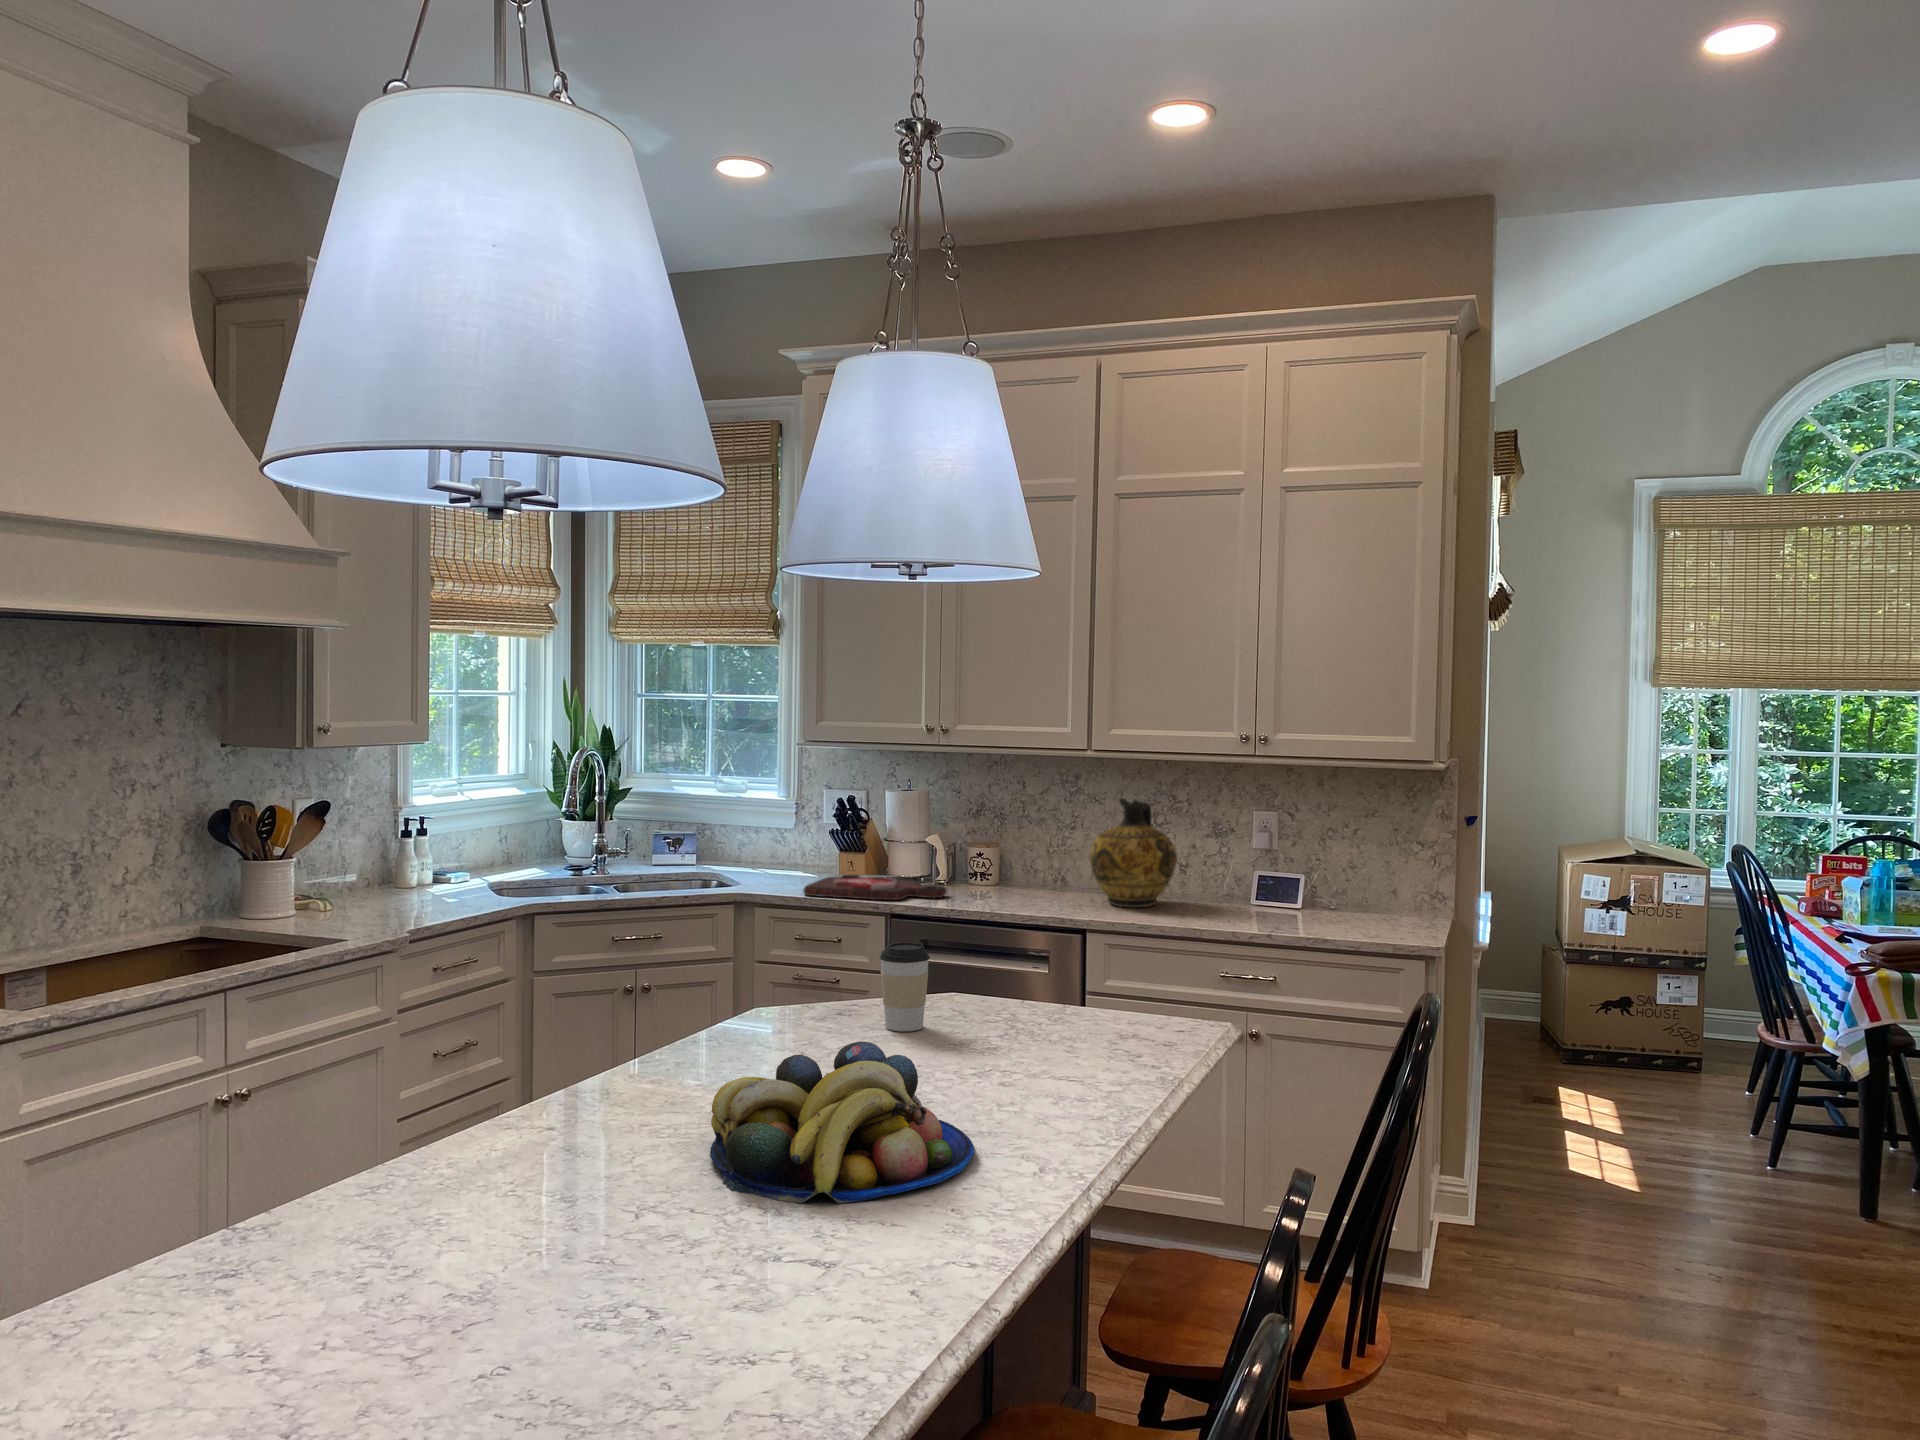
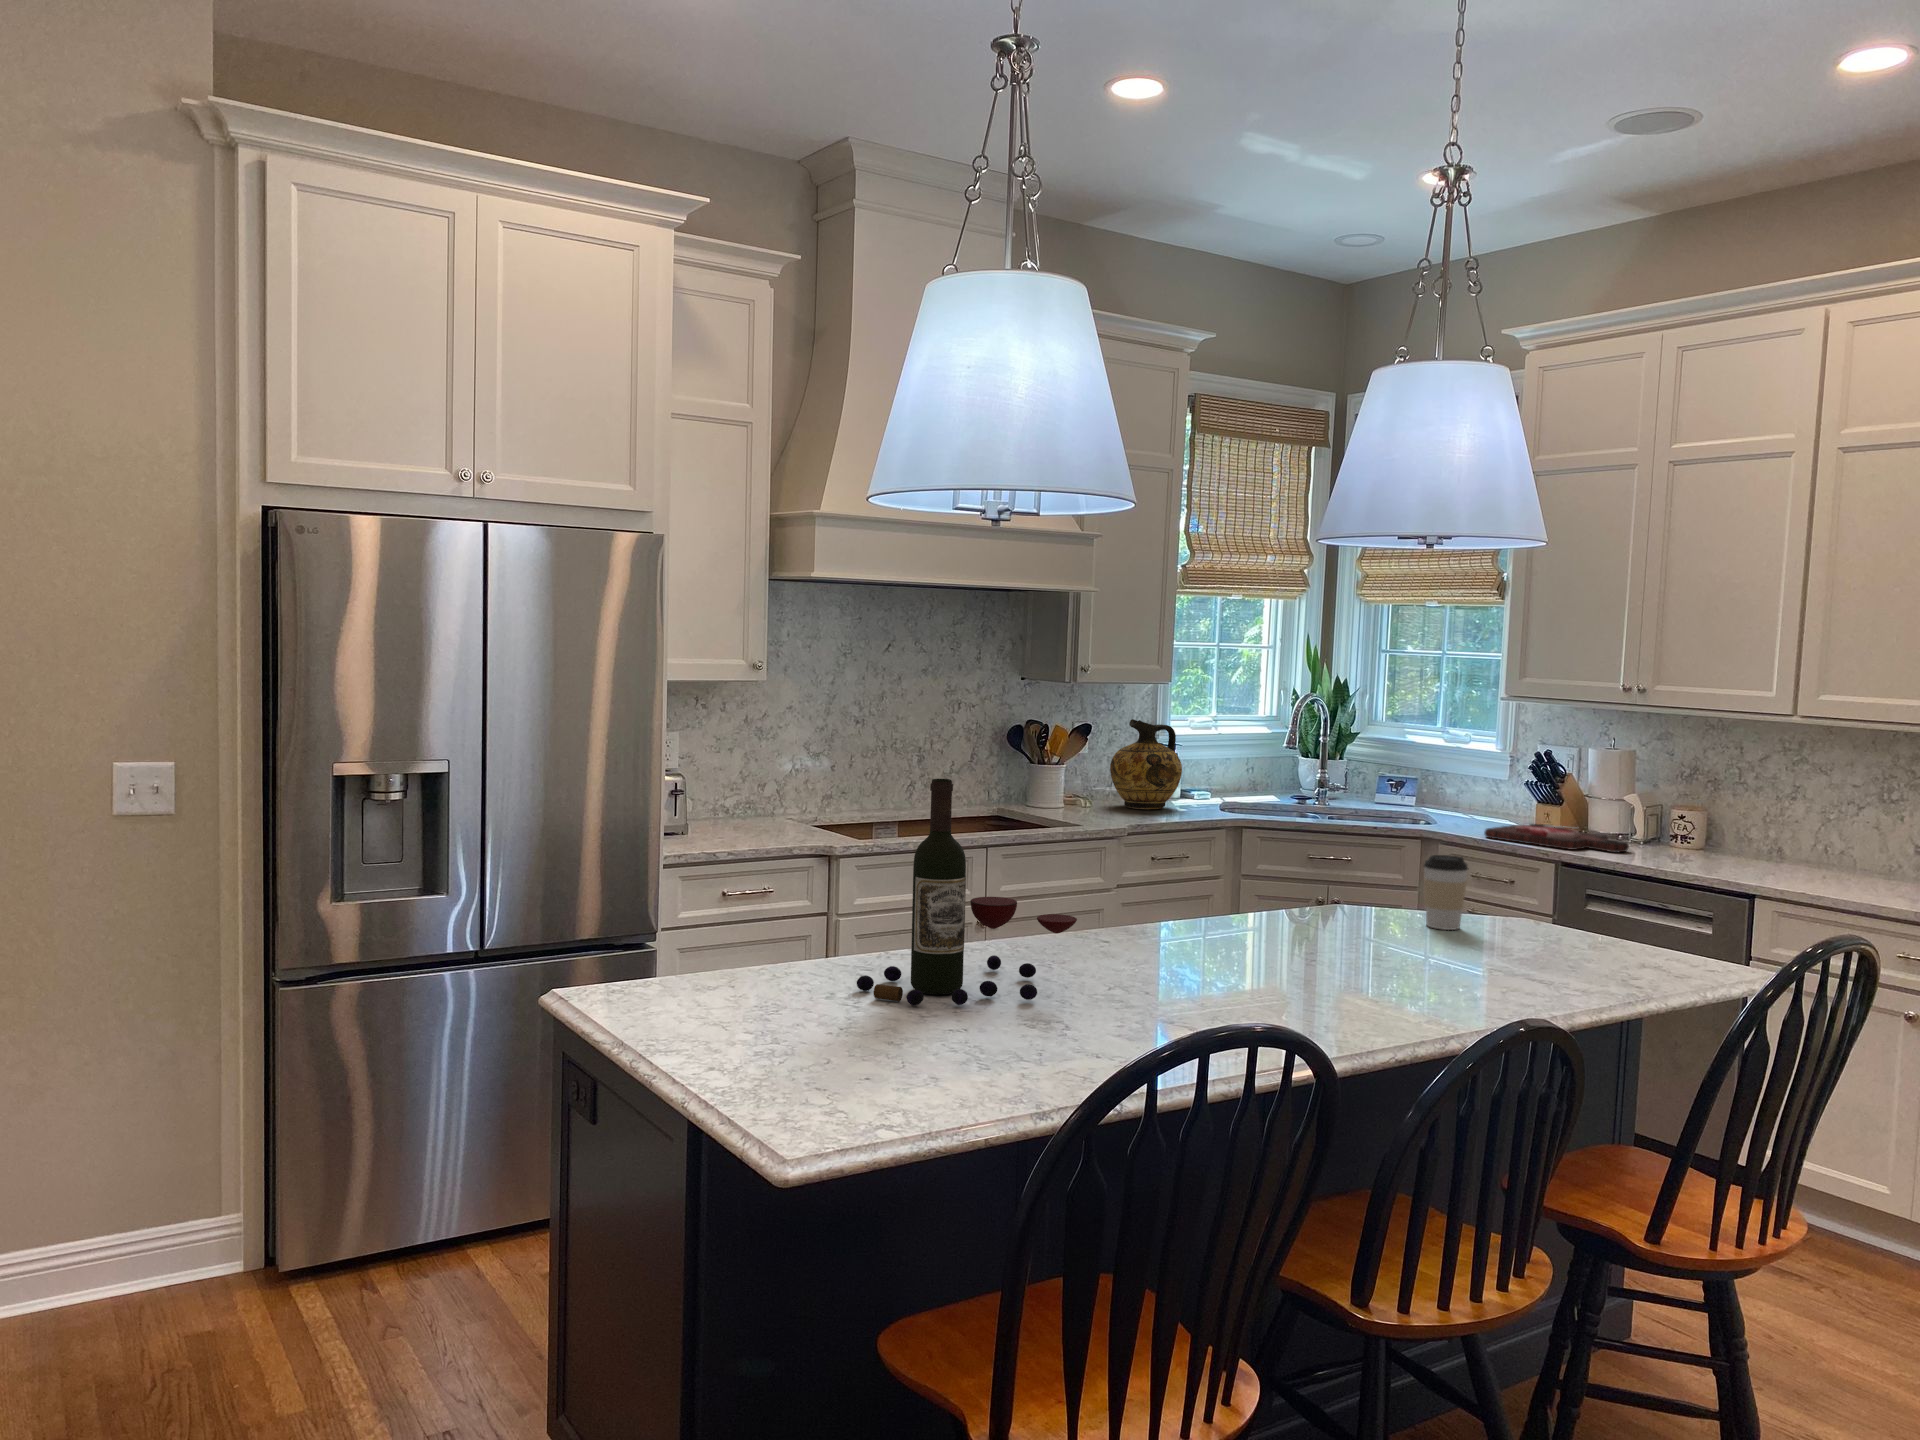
ceramic jug: present [1089,798,1177,907] -> present [1110,719,1182,809]
wine bottle: none [256,959,617,1363] -> present [857,779,1077,1006]
fruit bowl: present [710,1042,975,1203] -> none [1184,904,1392,1004]

